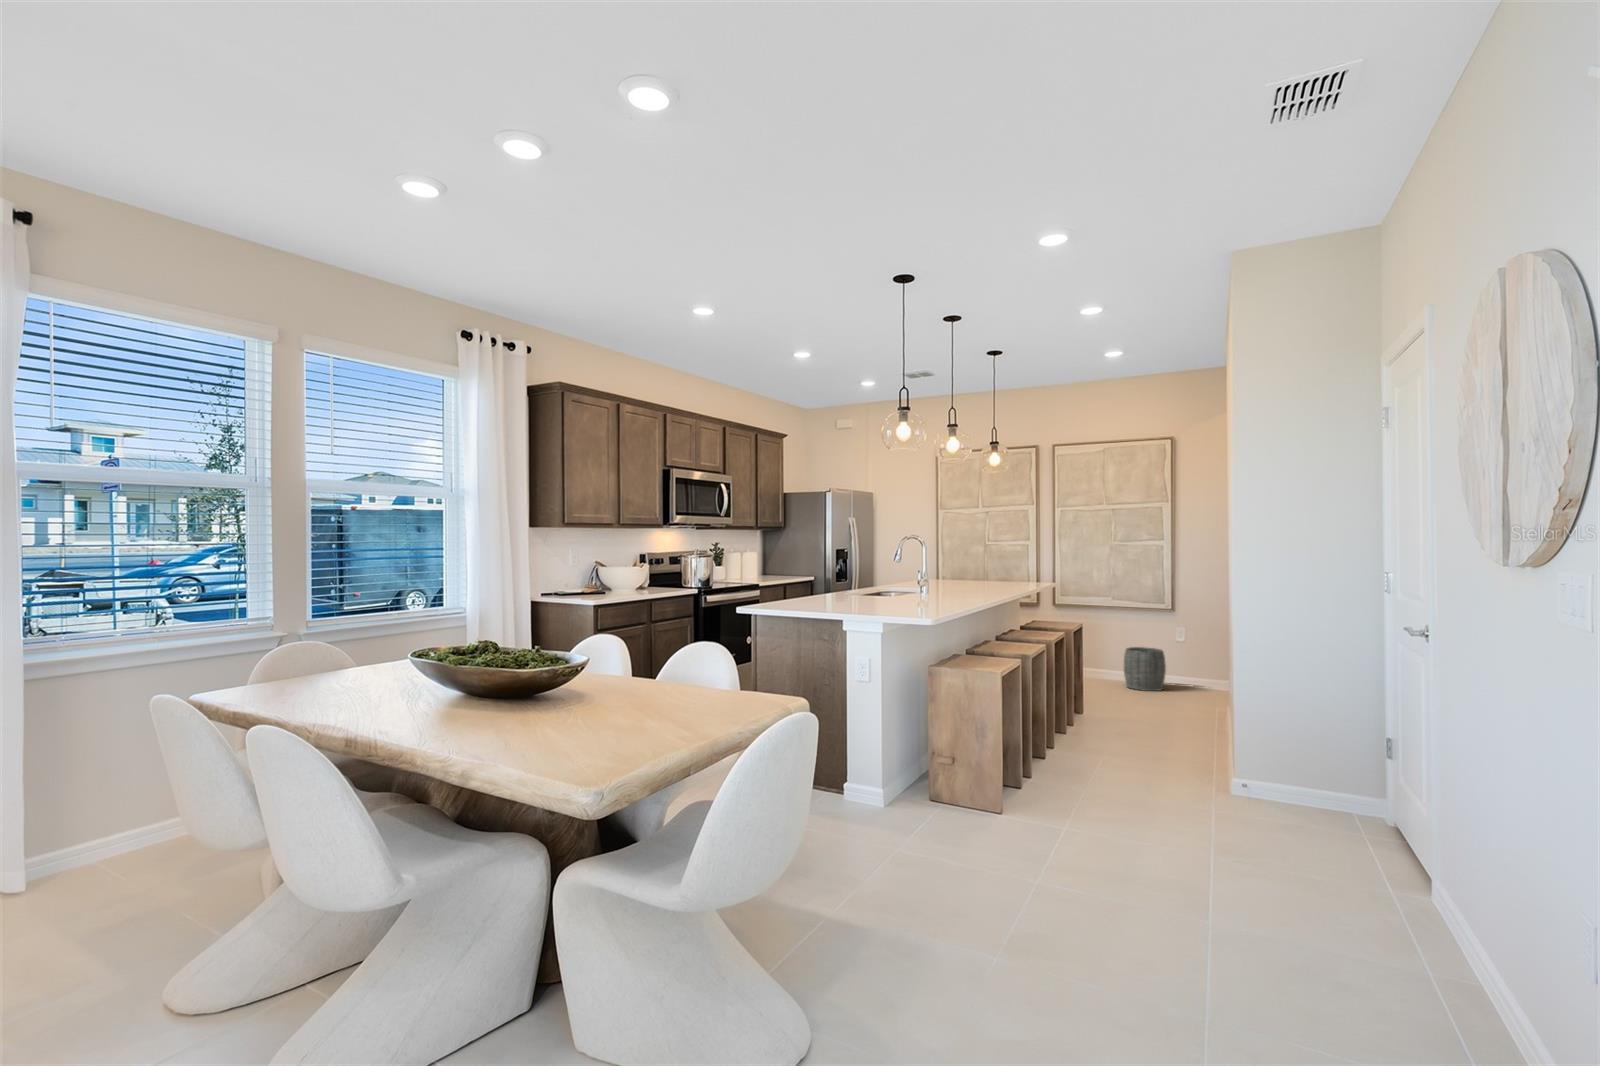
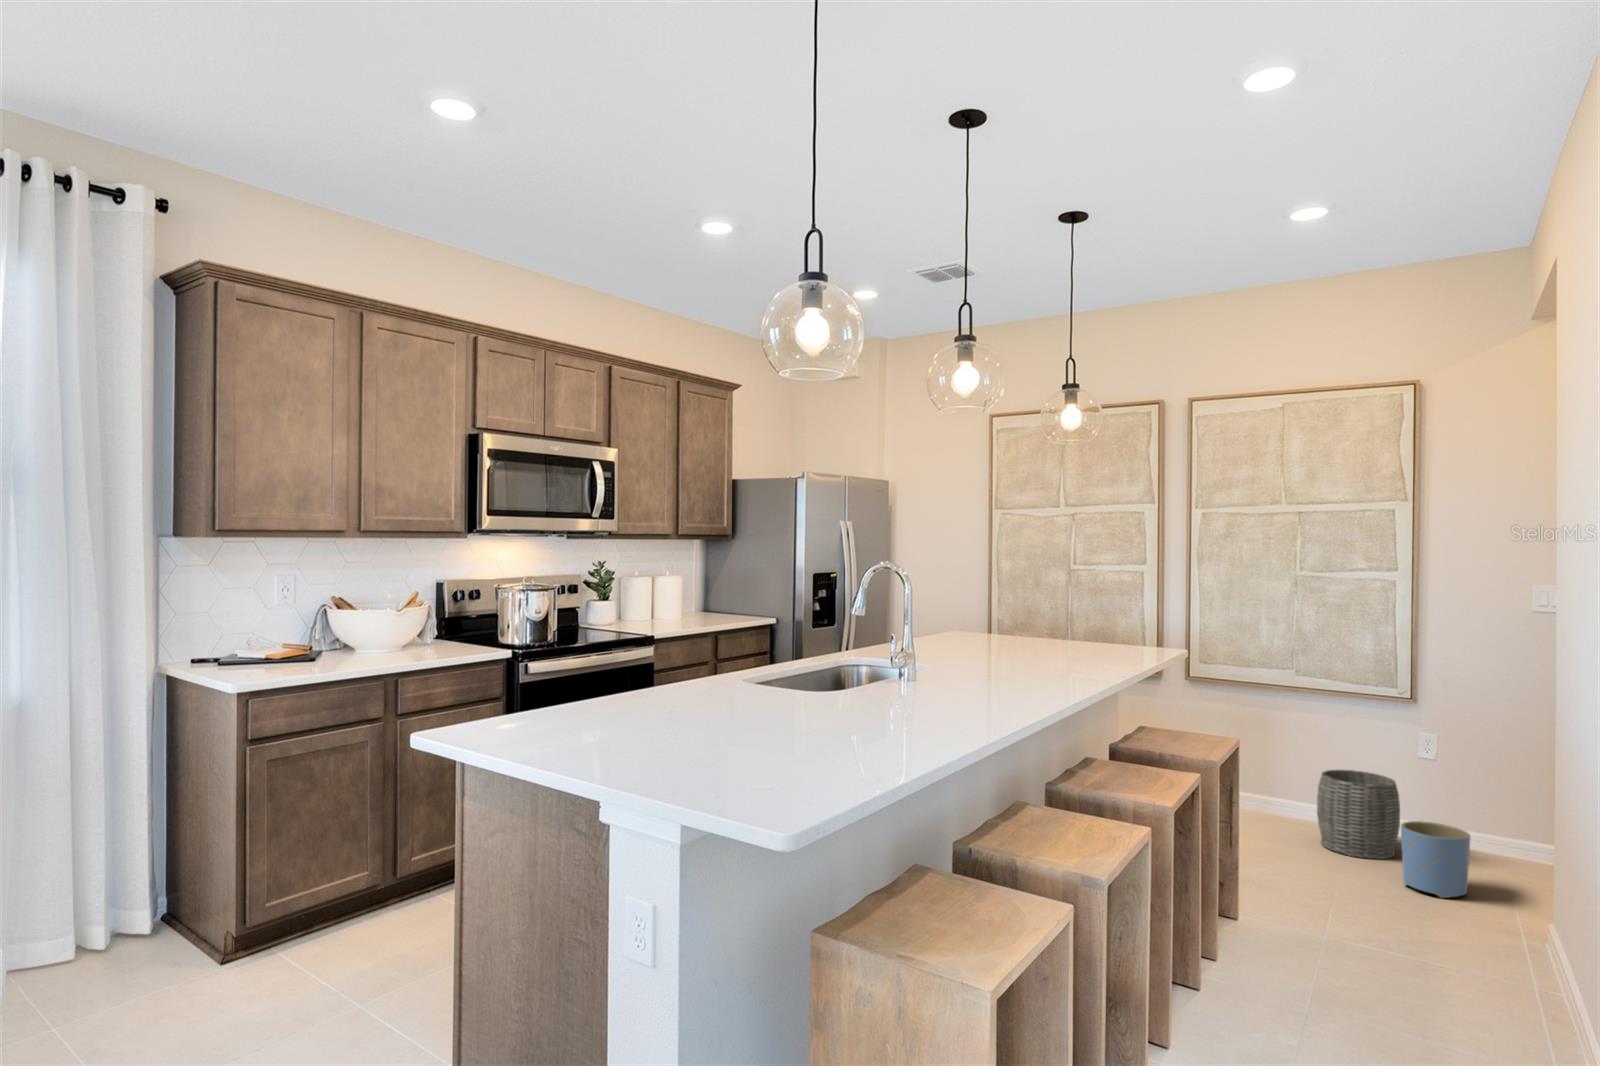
planter: none [1164,667,1197,702] -> present [1401,821,1470,898]

